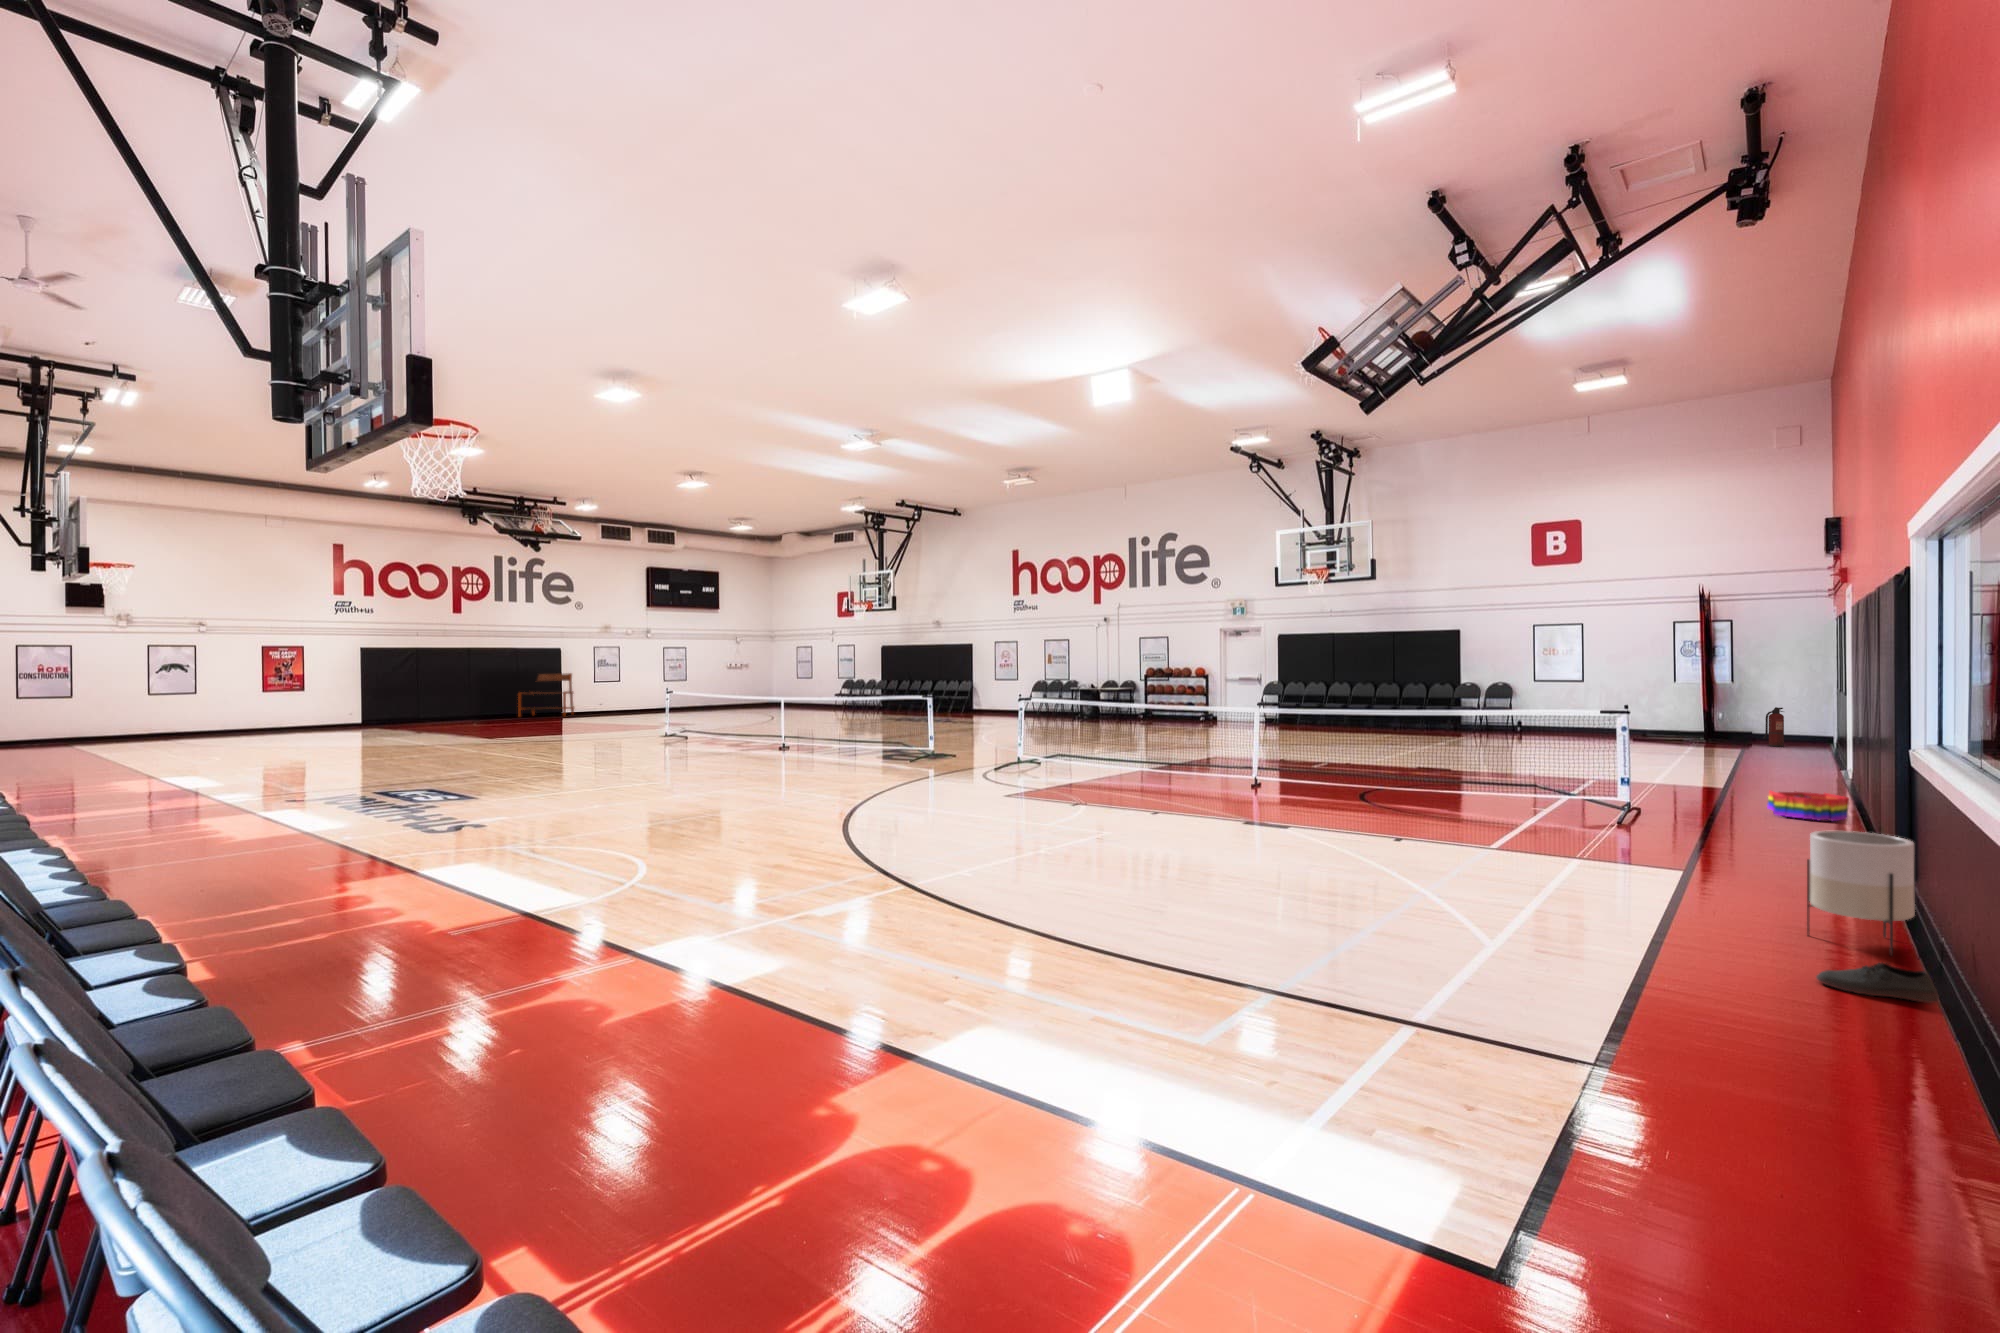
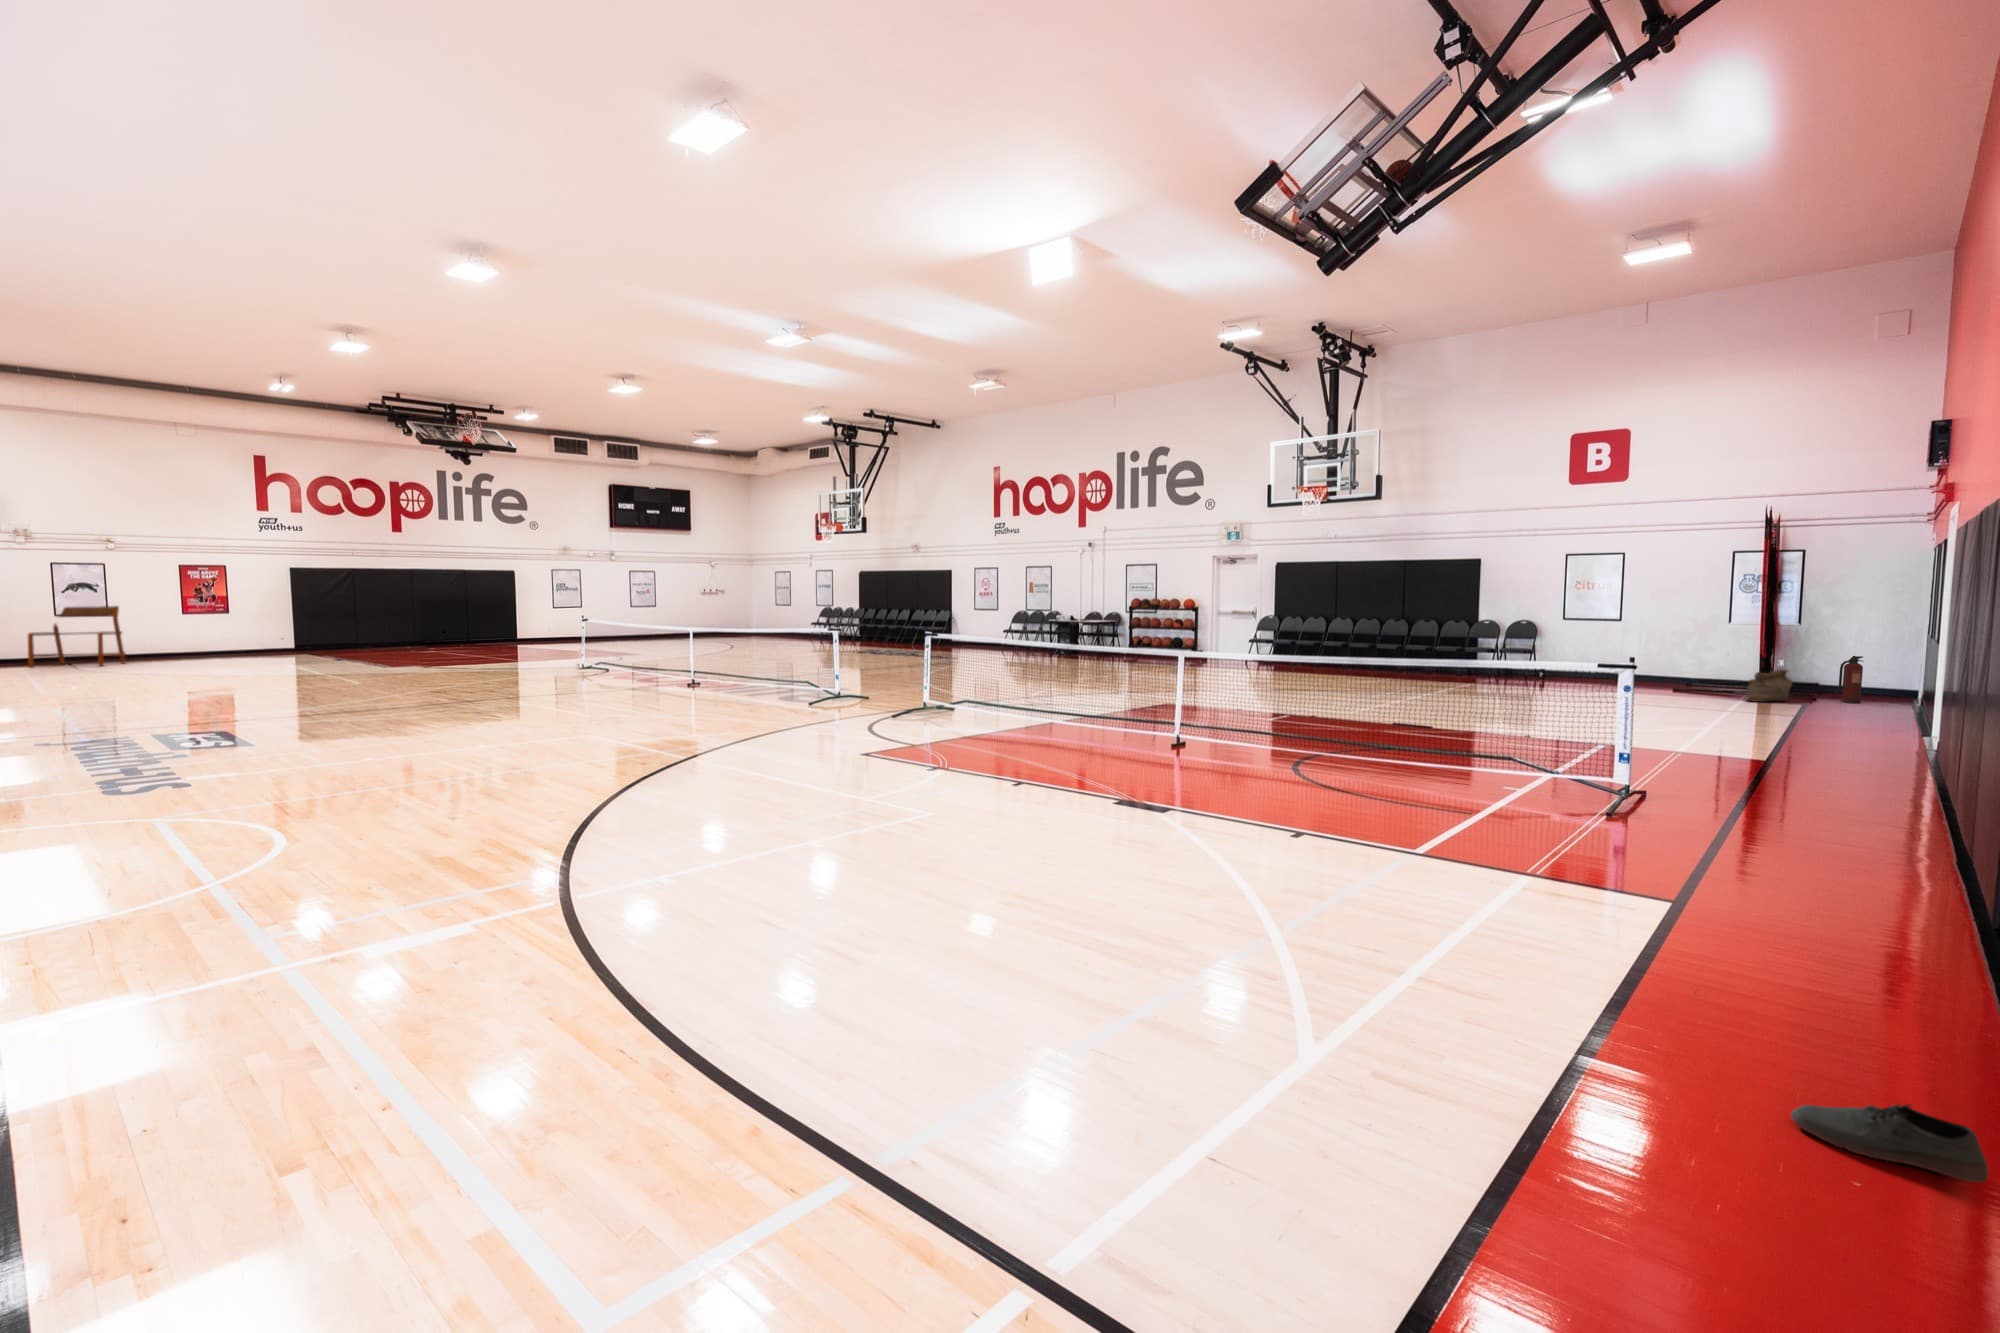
bench: present [518,673,574,717] -> present [28,606,126,668]
bag: none [1691,719,1729,747] -> present [1747,669,1792,702]
storage bin: present [1767,791,1849,821] -> none [1810,769,1920,814]
planter: present [1807,831,1915,956] -> none [1803,864,1980,1067]

